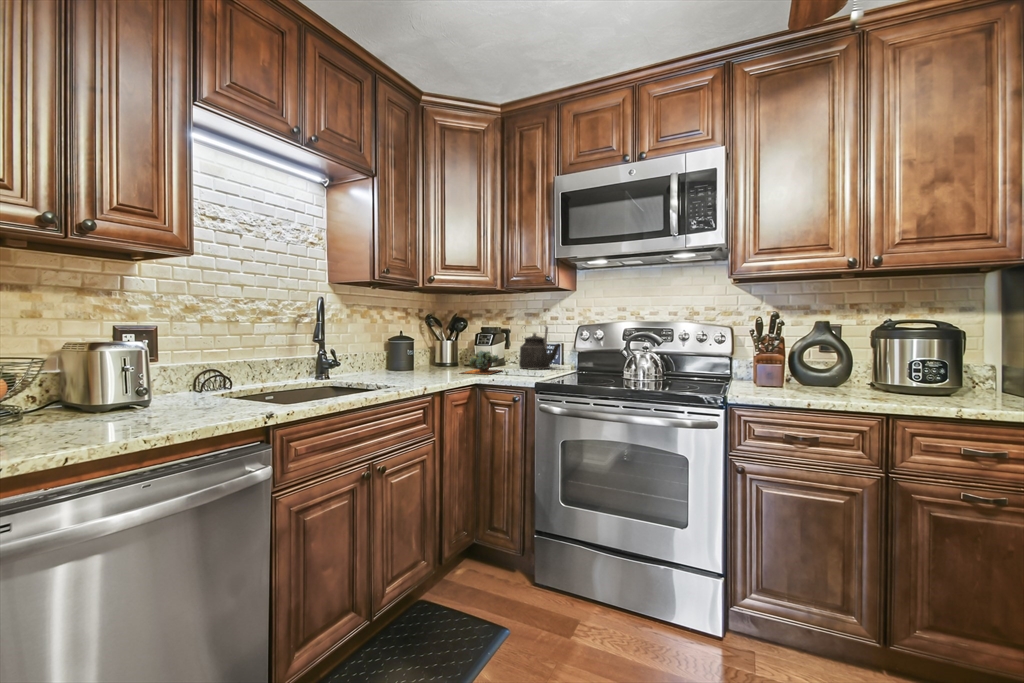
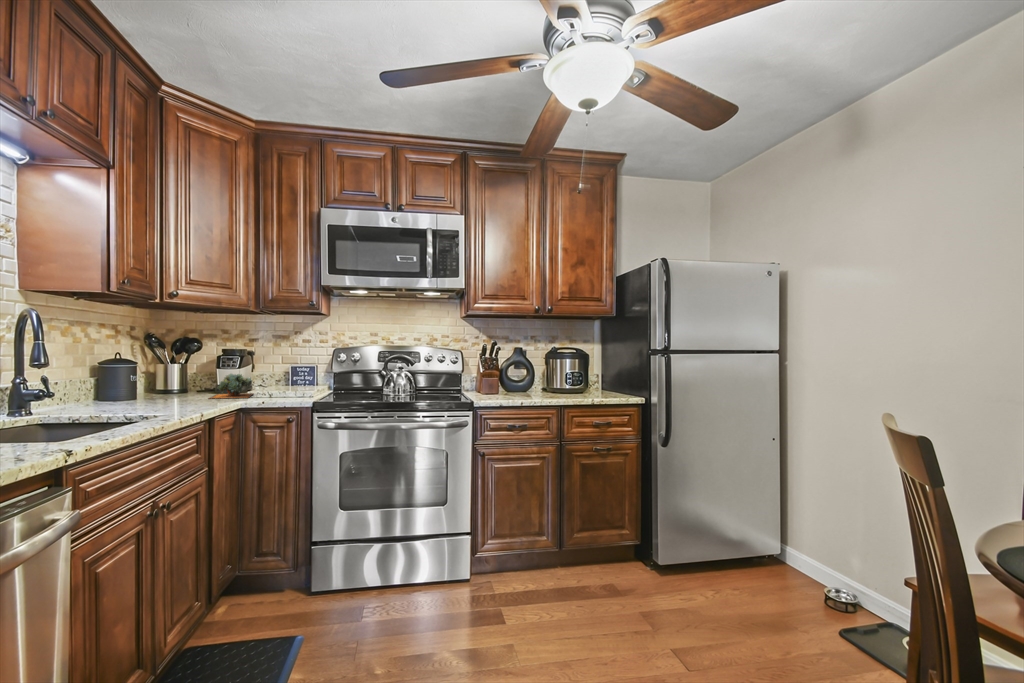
kettle: present [519,325,560,370] -> none [266,347,314,391]

